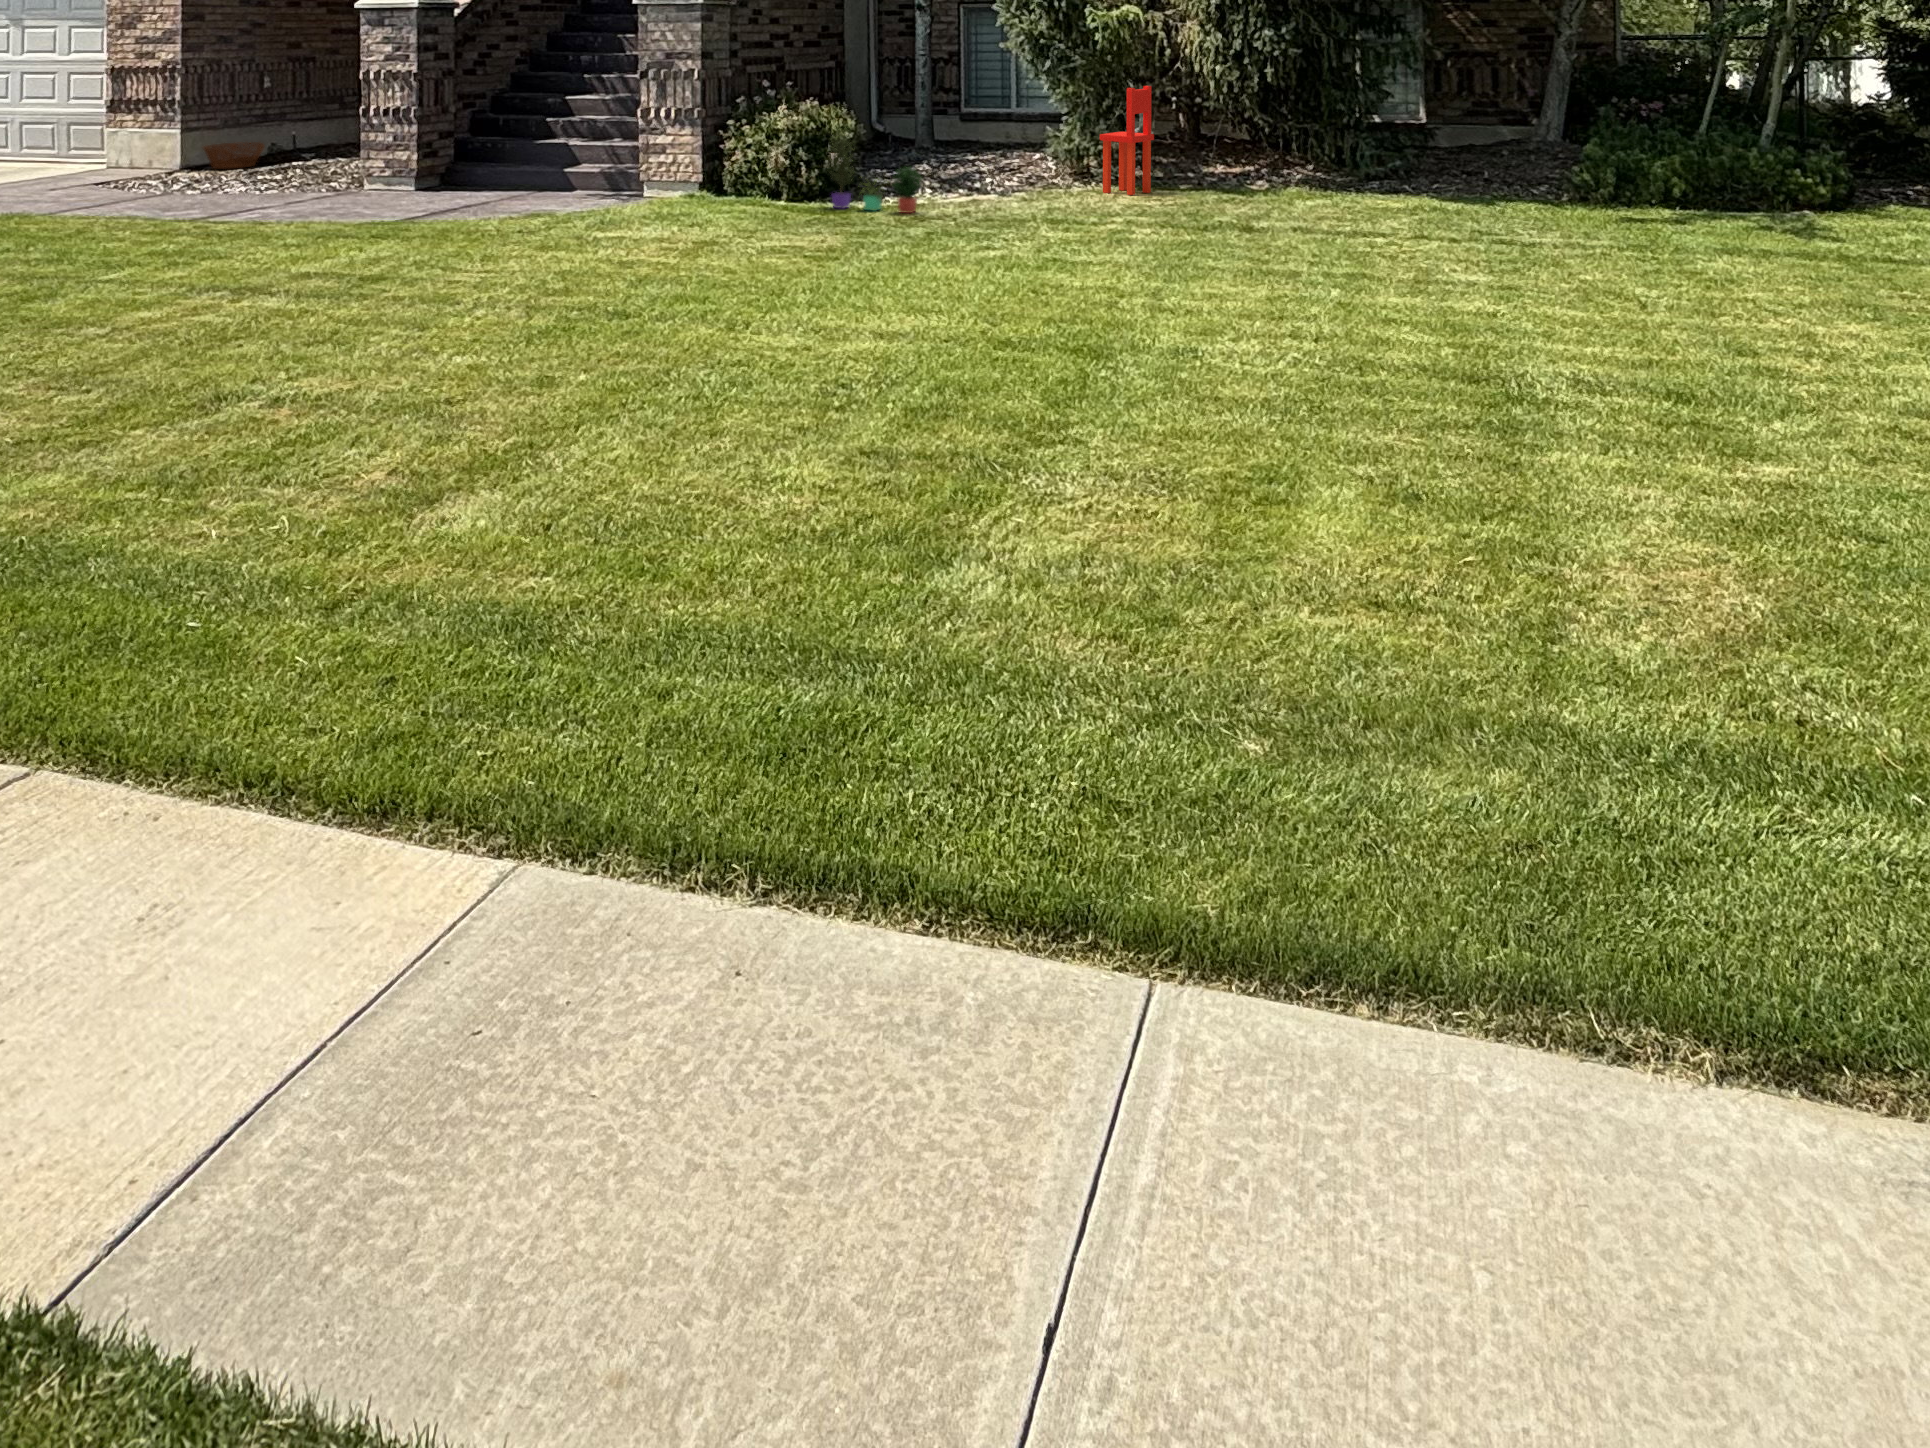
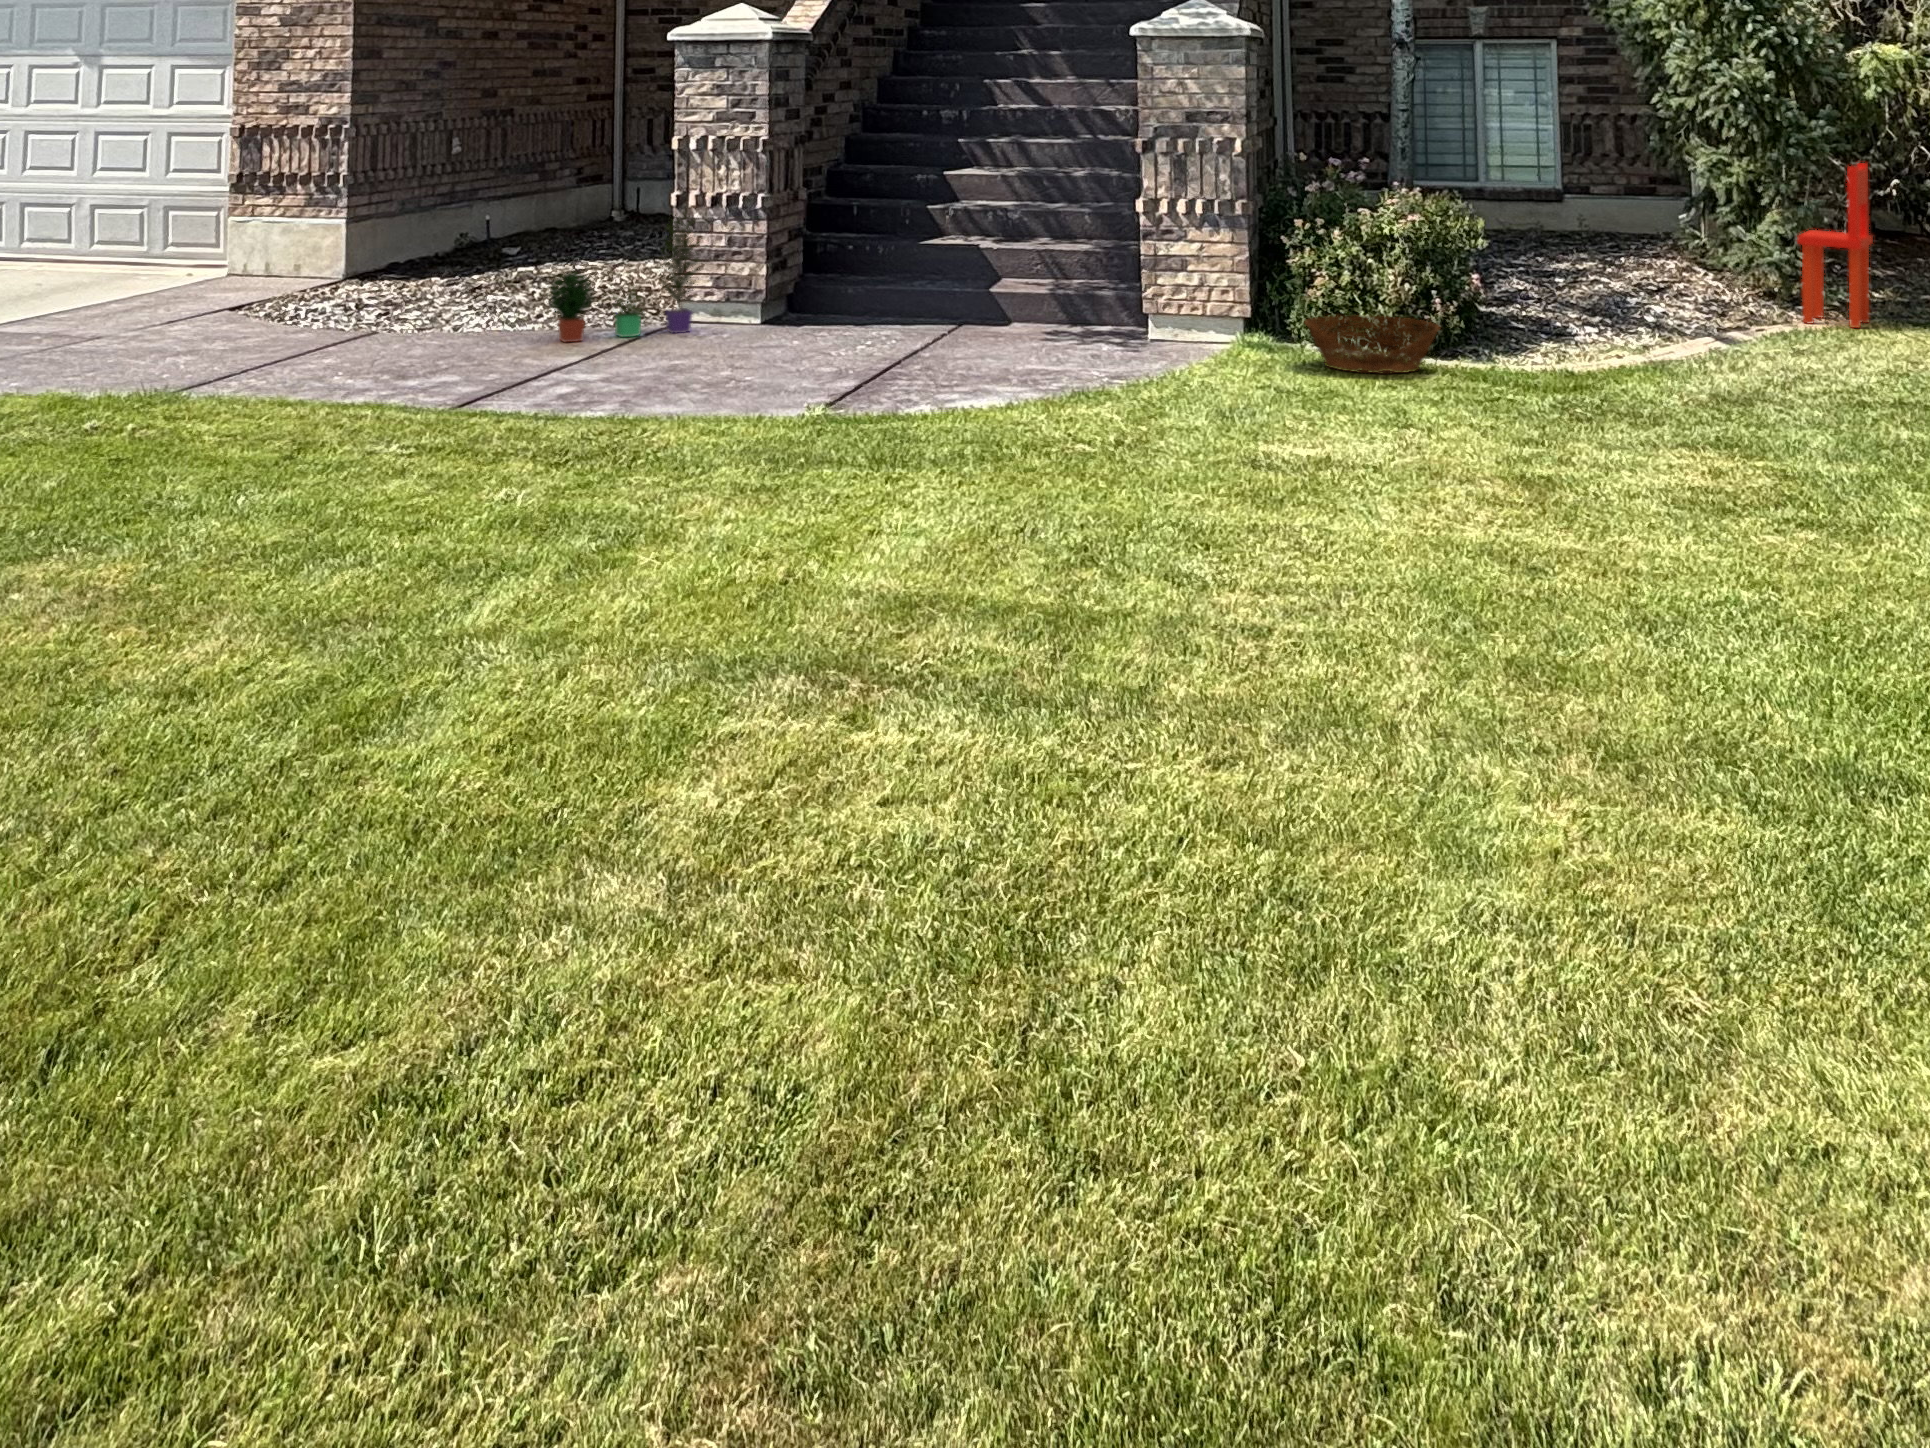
potted plant: present [829,130,923,213] -> present [547,215,700,342]
basket: present [203,143,264,169] -> present [1305,315,1440,373]

